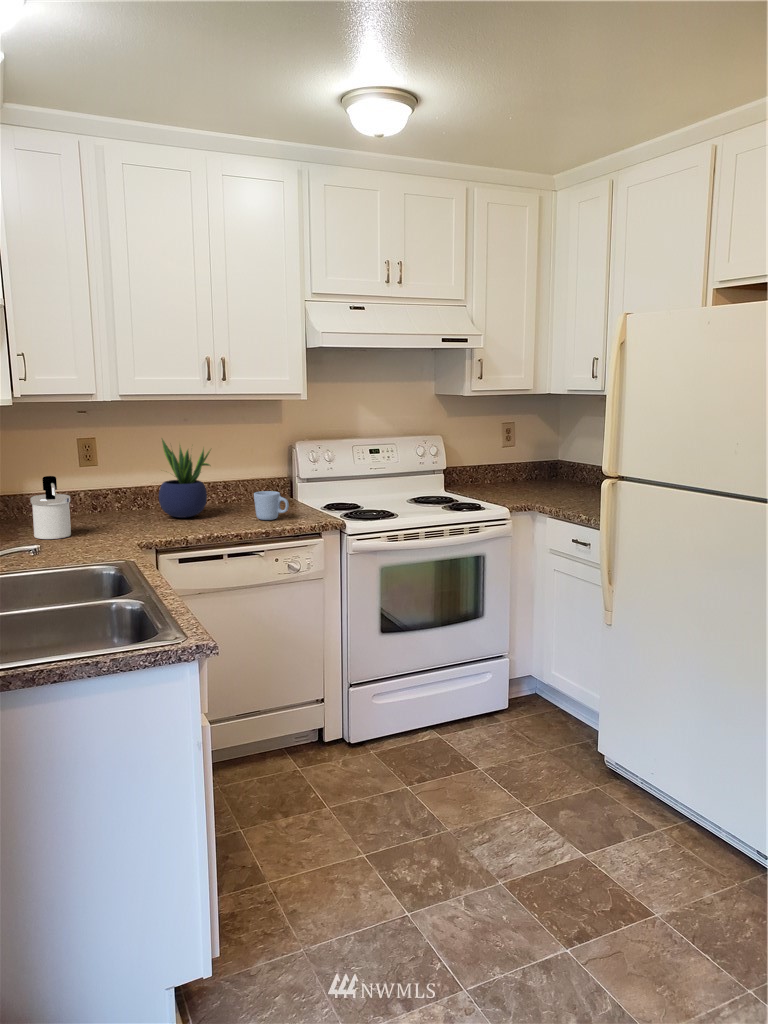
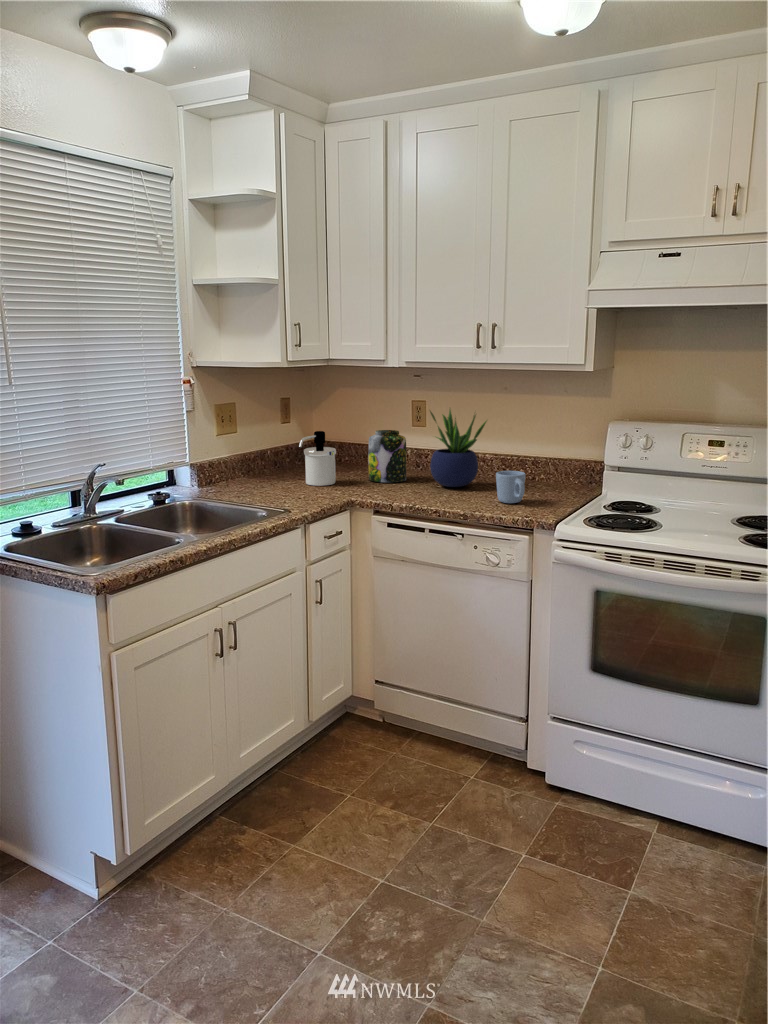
jar: none [82,469,126,525] -> present [368,430,406,483]

